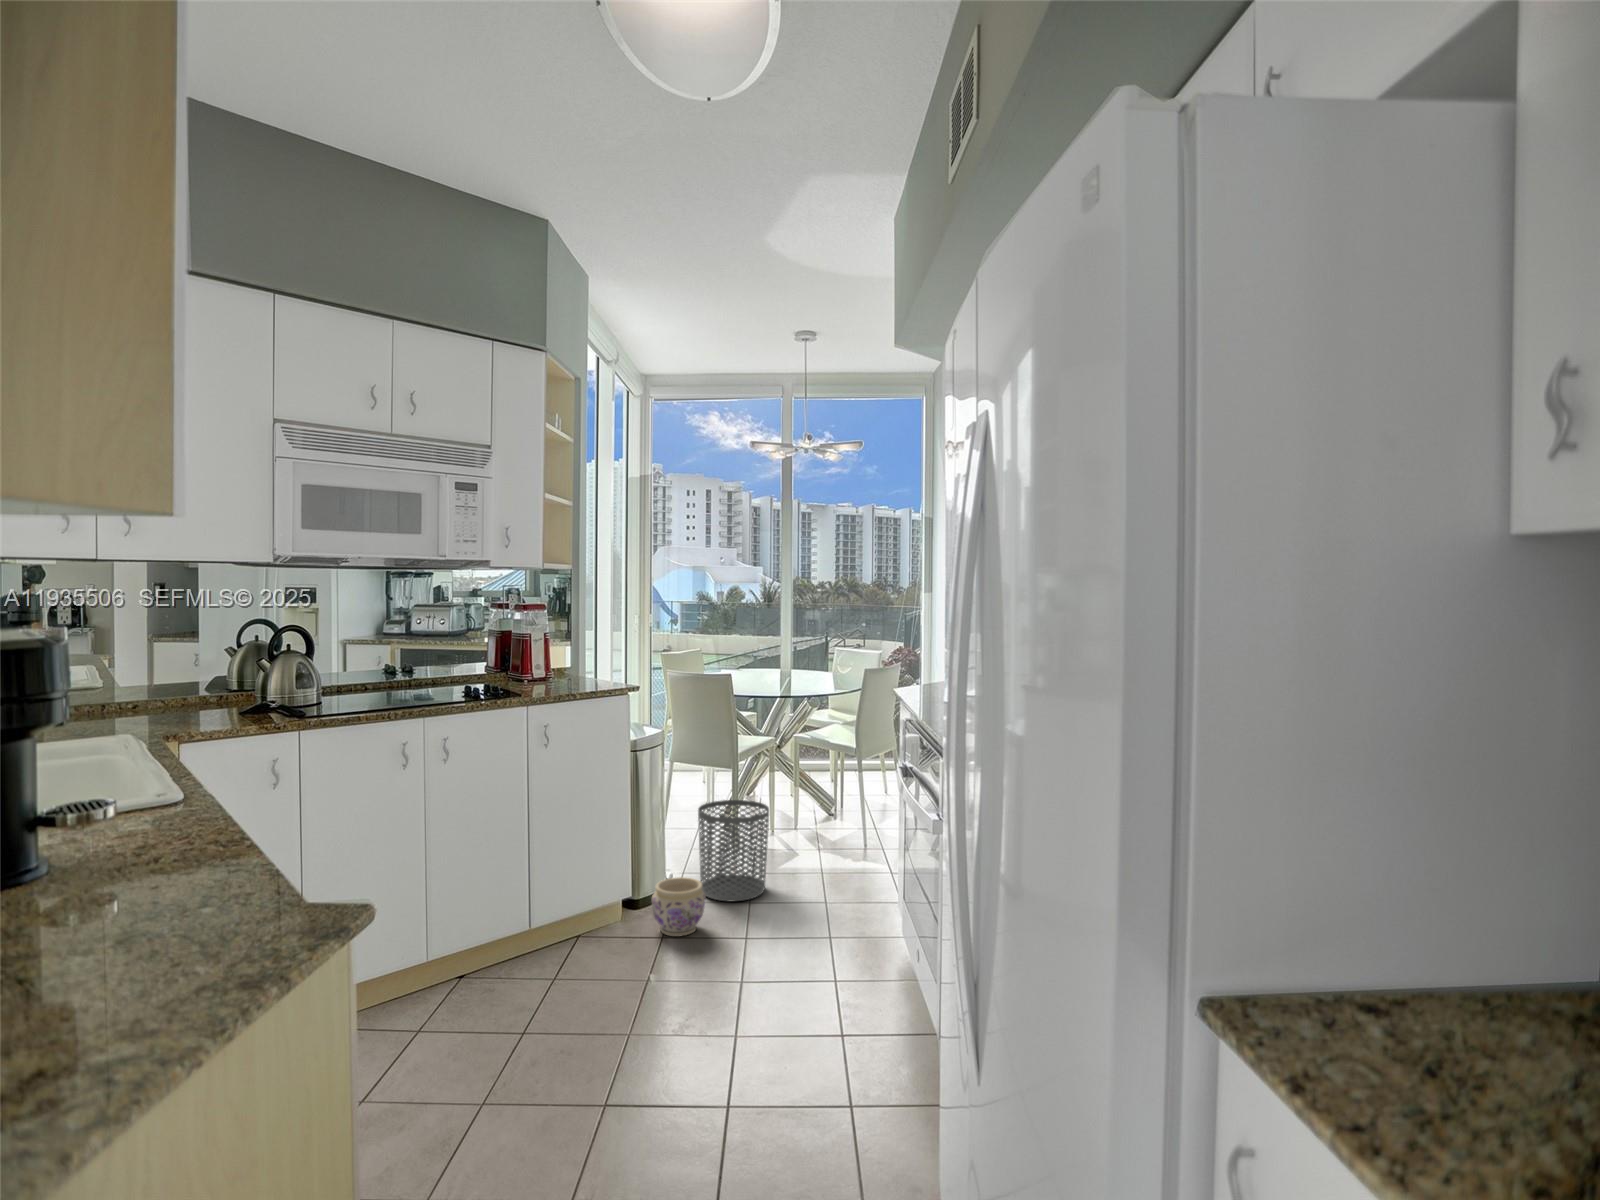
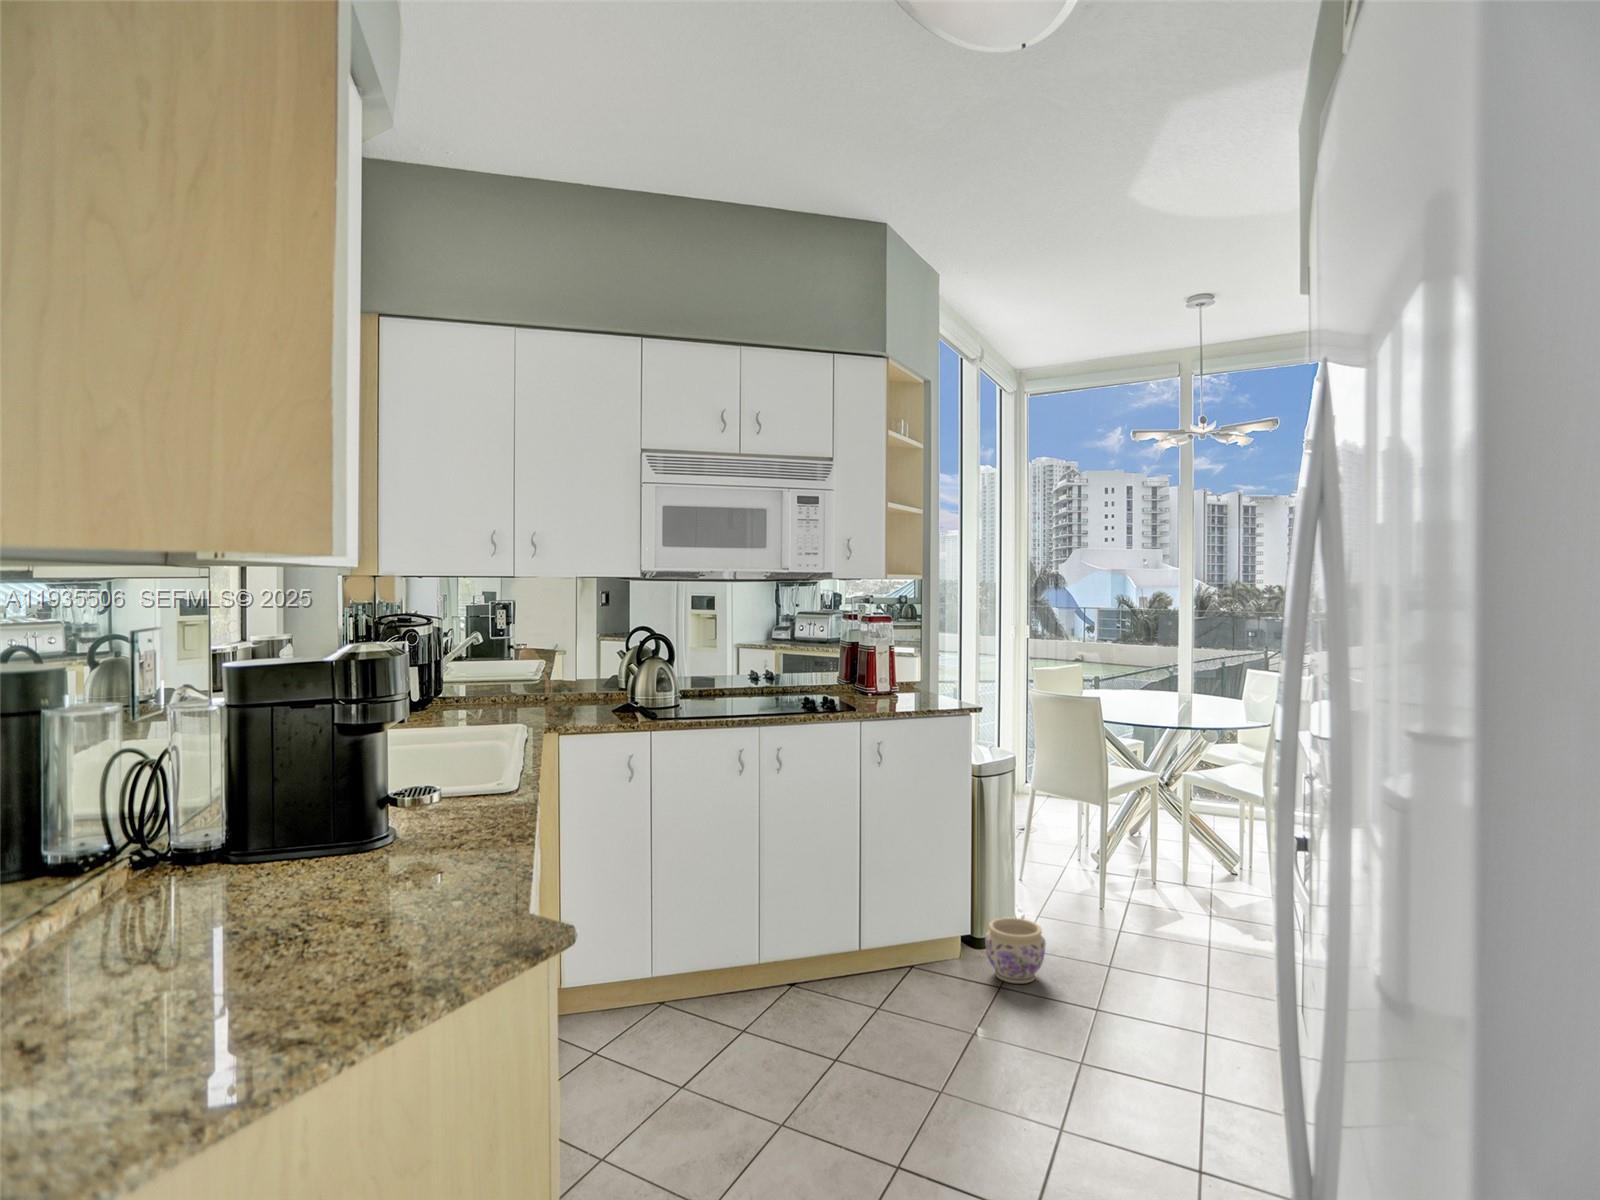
waste bin: present [698,800,769,901] -> none [1055,840,1140,959]

